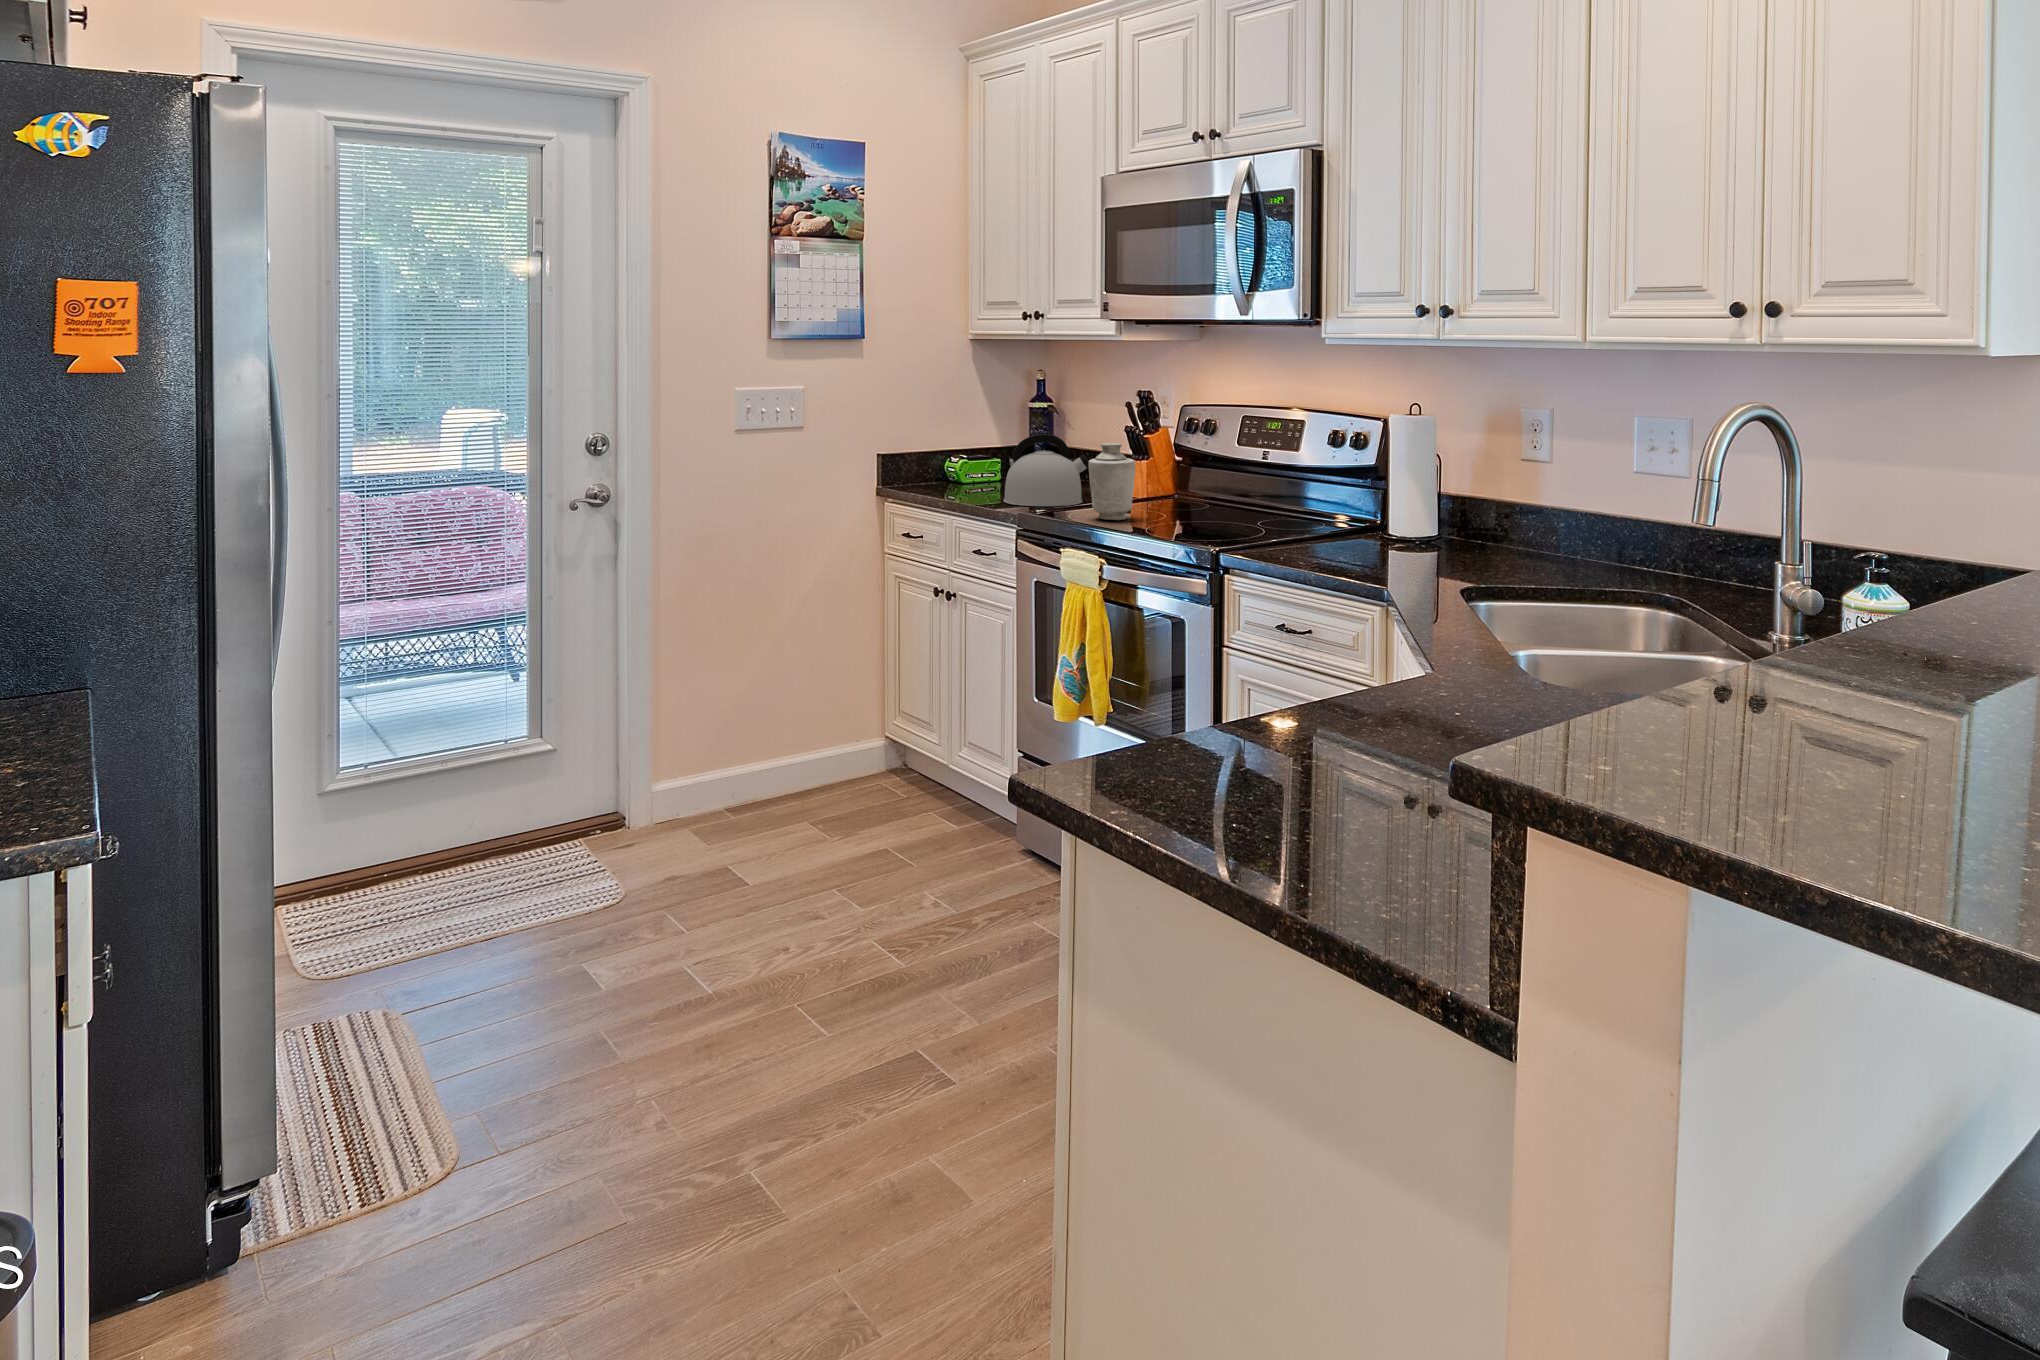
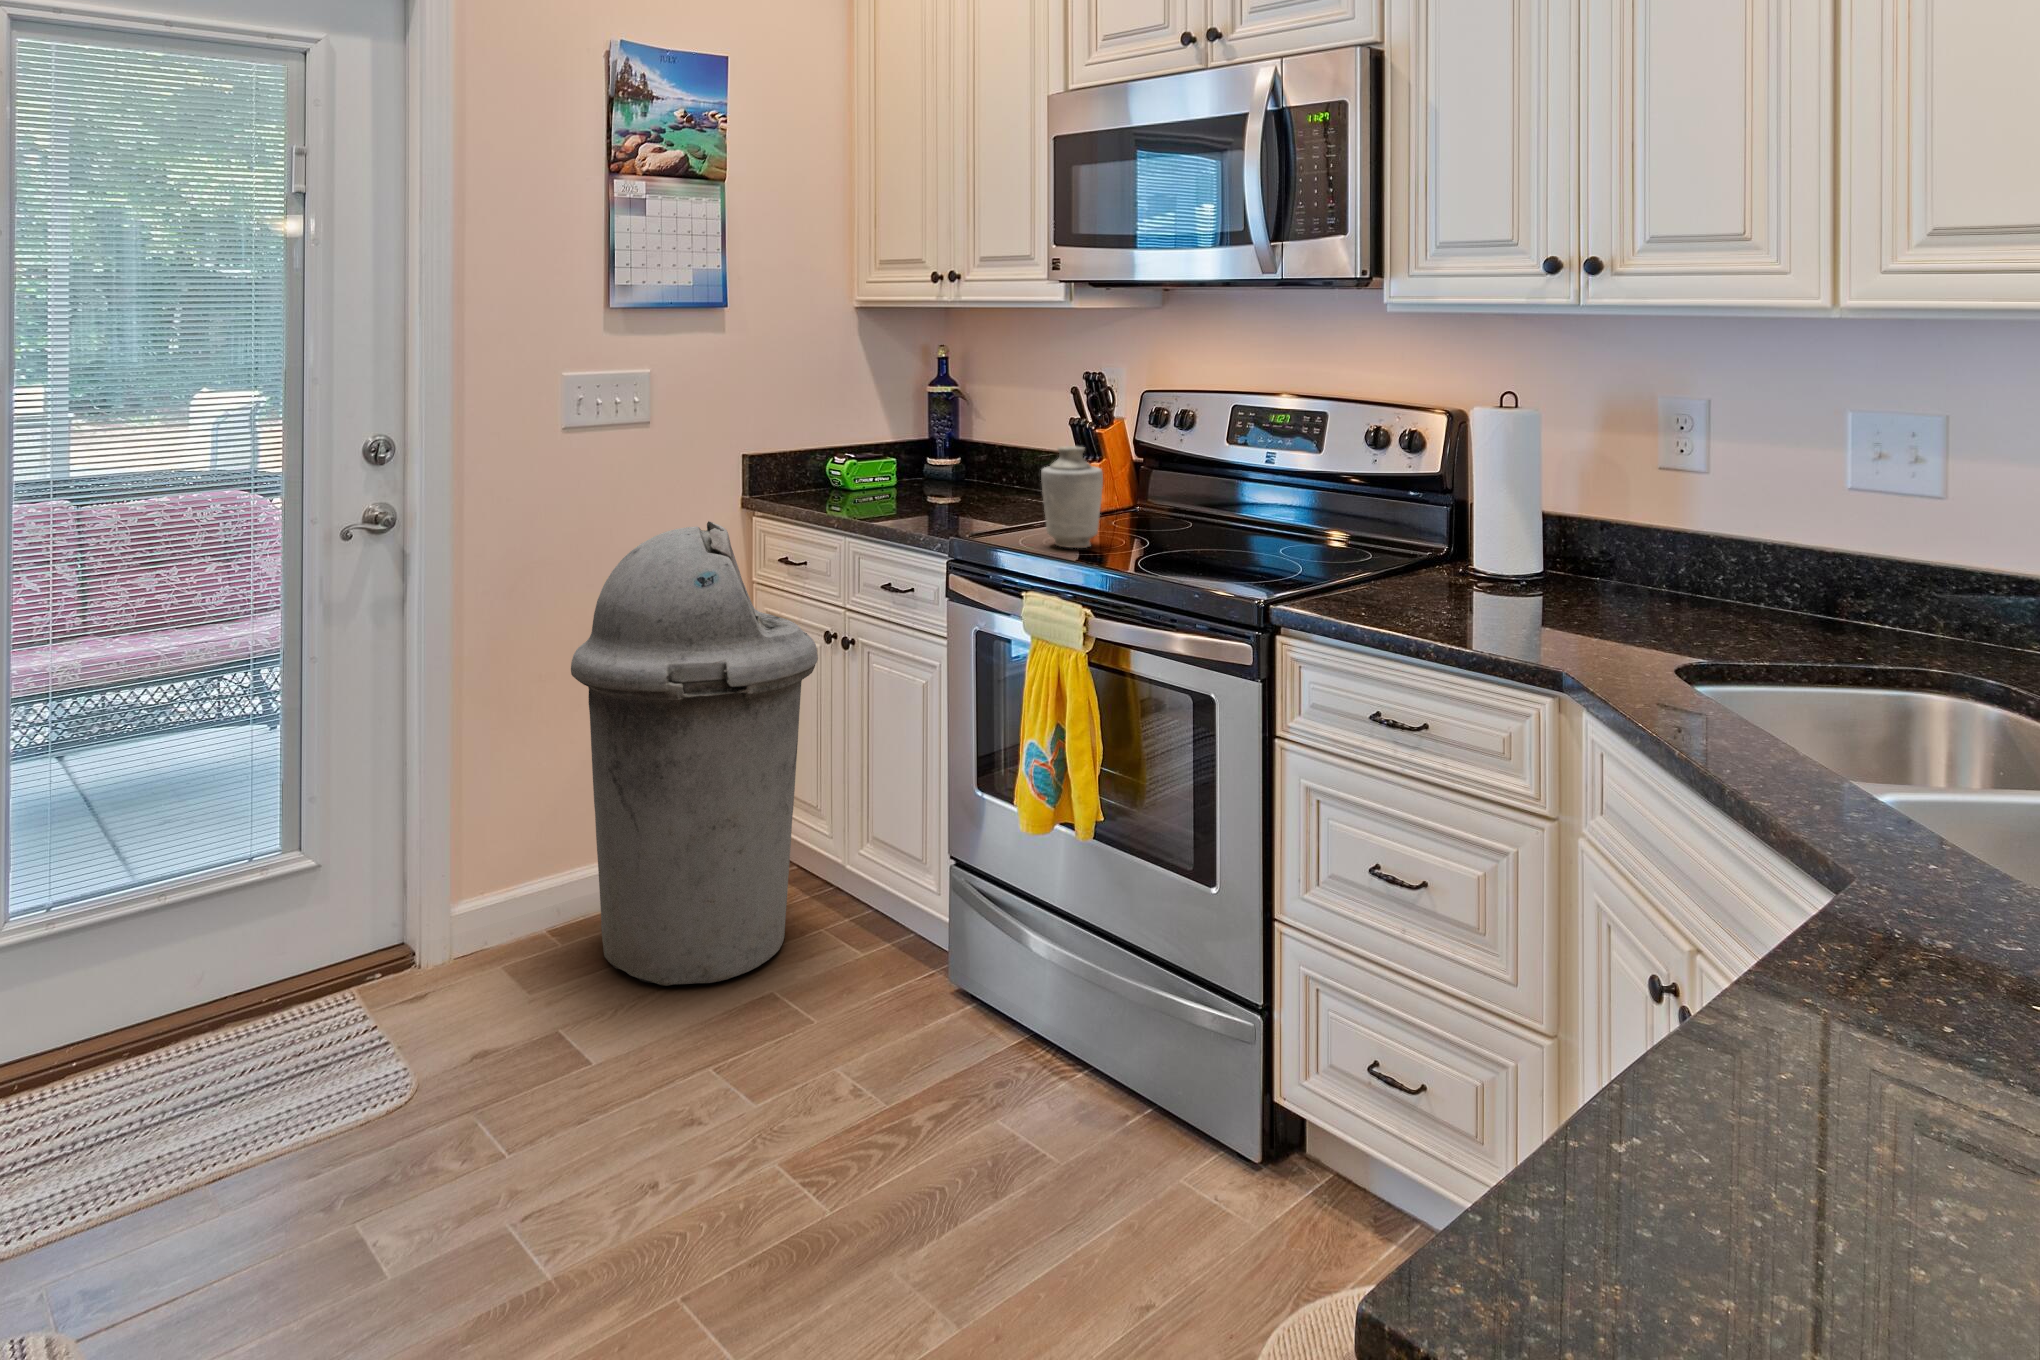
kettle: present [1003,434,1089,506] -> none [916,432,1028,527]
trash can: none [736,500,924,850] -> present [571,521,818,986]

